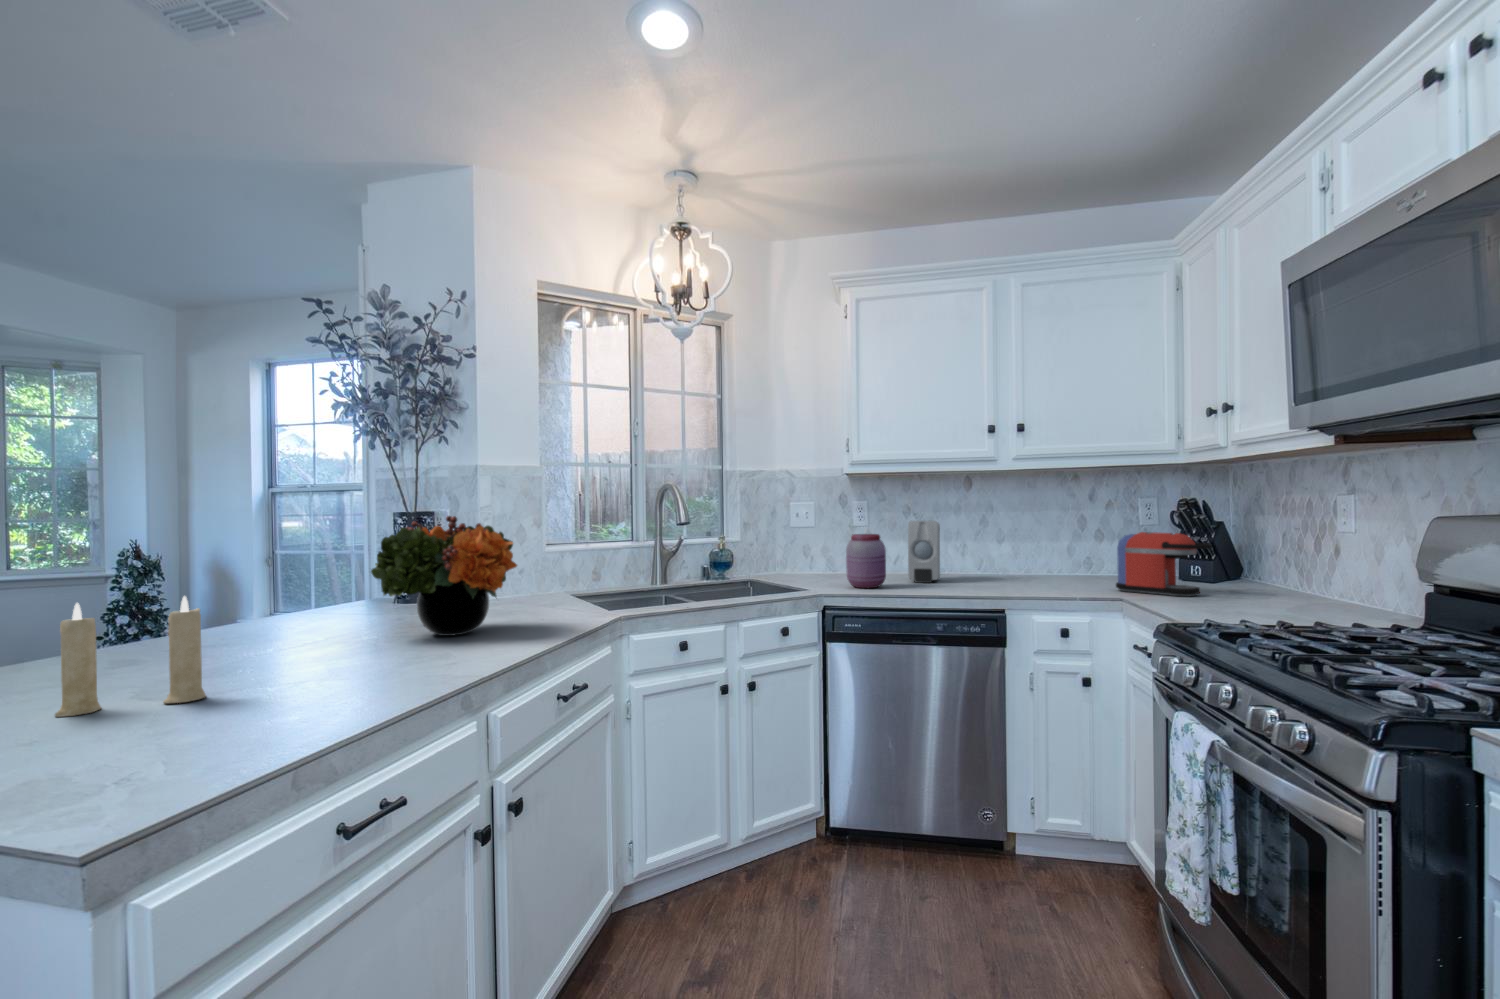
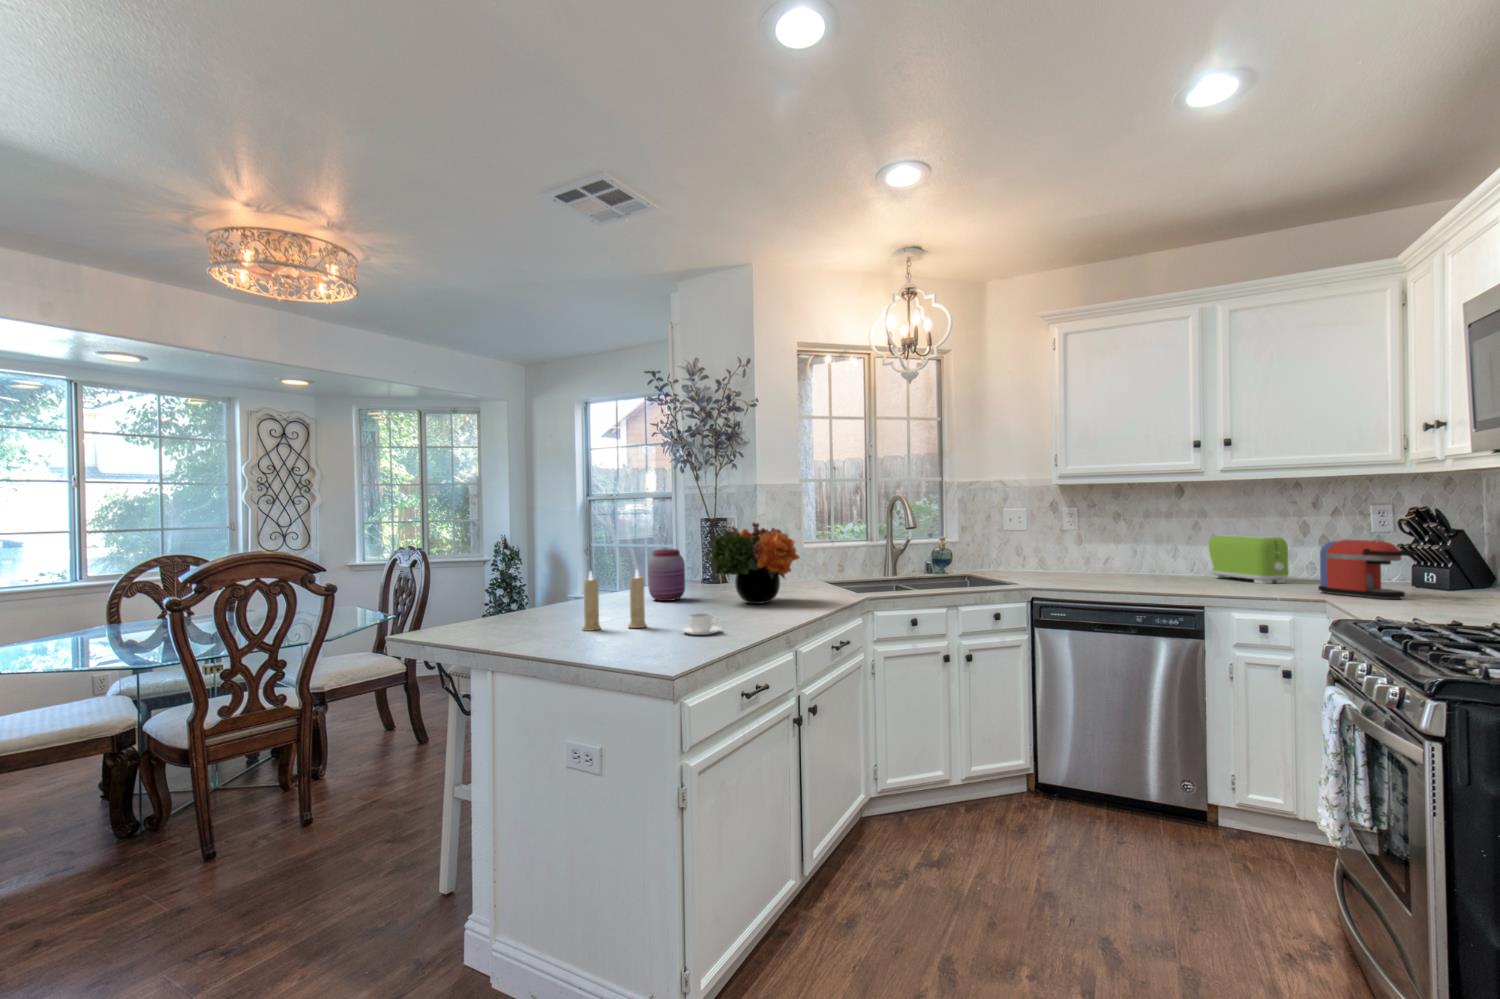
soap dispenser: present [908,521,940,583] -> none [1113,527,1145,582]
toaster: none [1000,528,1078,581] -> present [1209,534,1289,584]
jar: present [846,534,886,588] -> present [648,549,685,601]
coffee cup: none [258,670,342,712] -> present [682,613,721,635]

